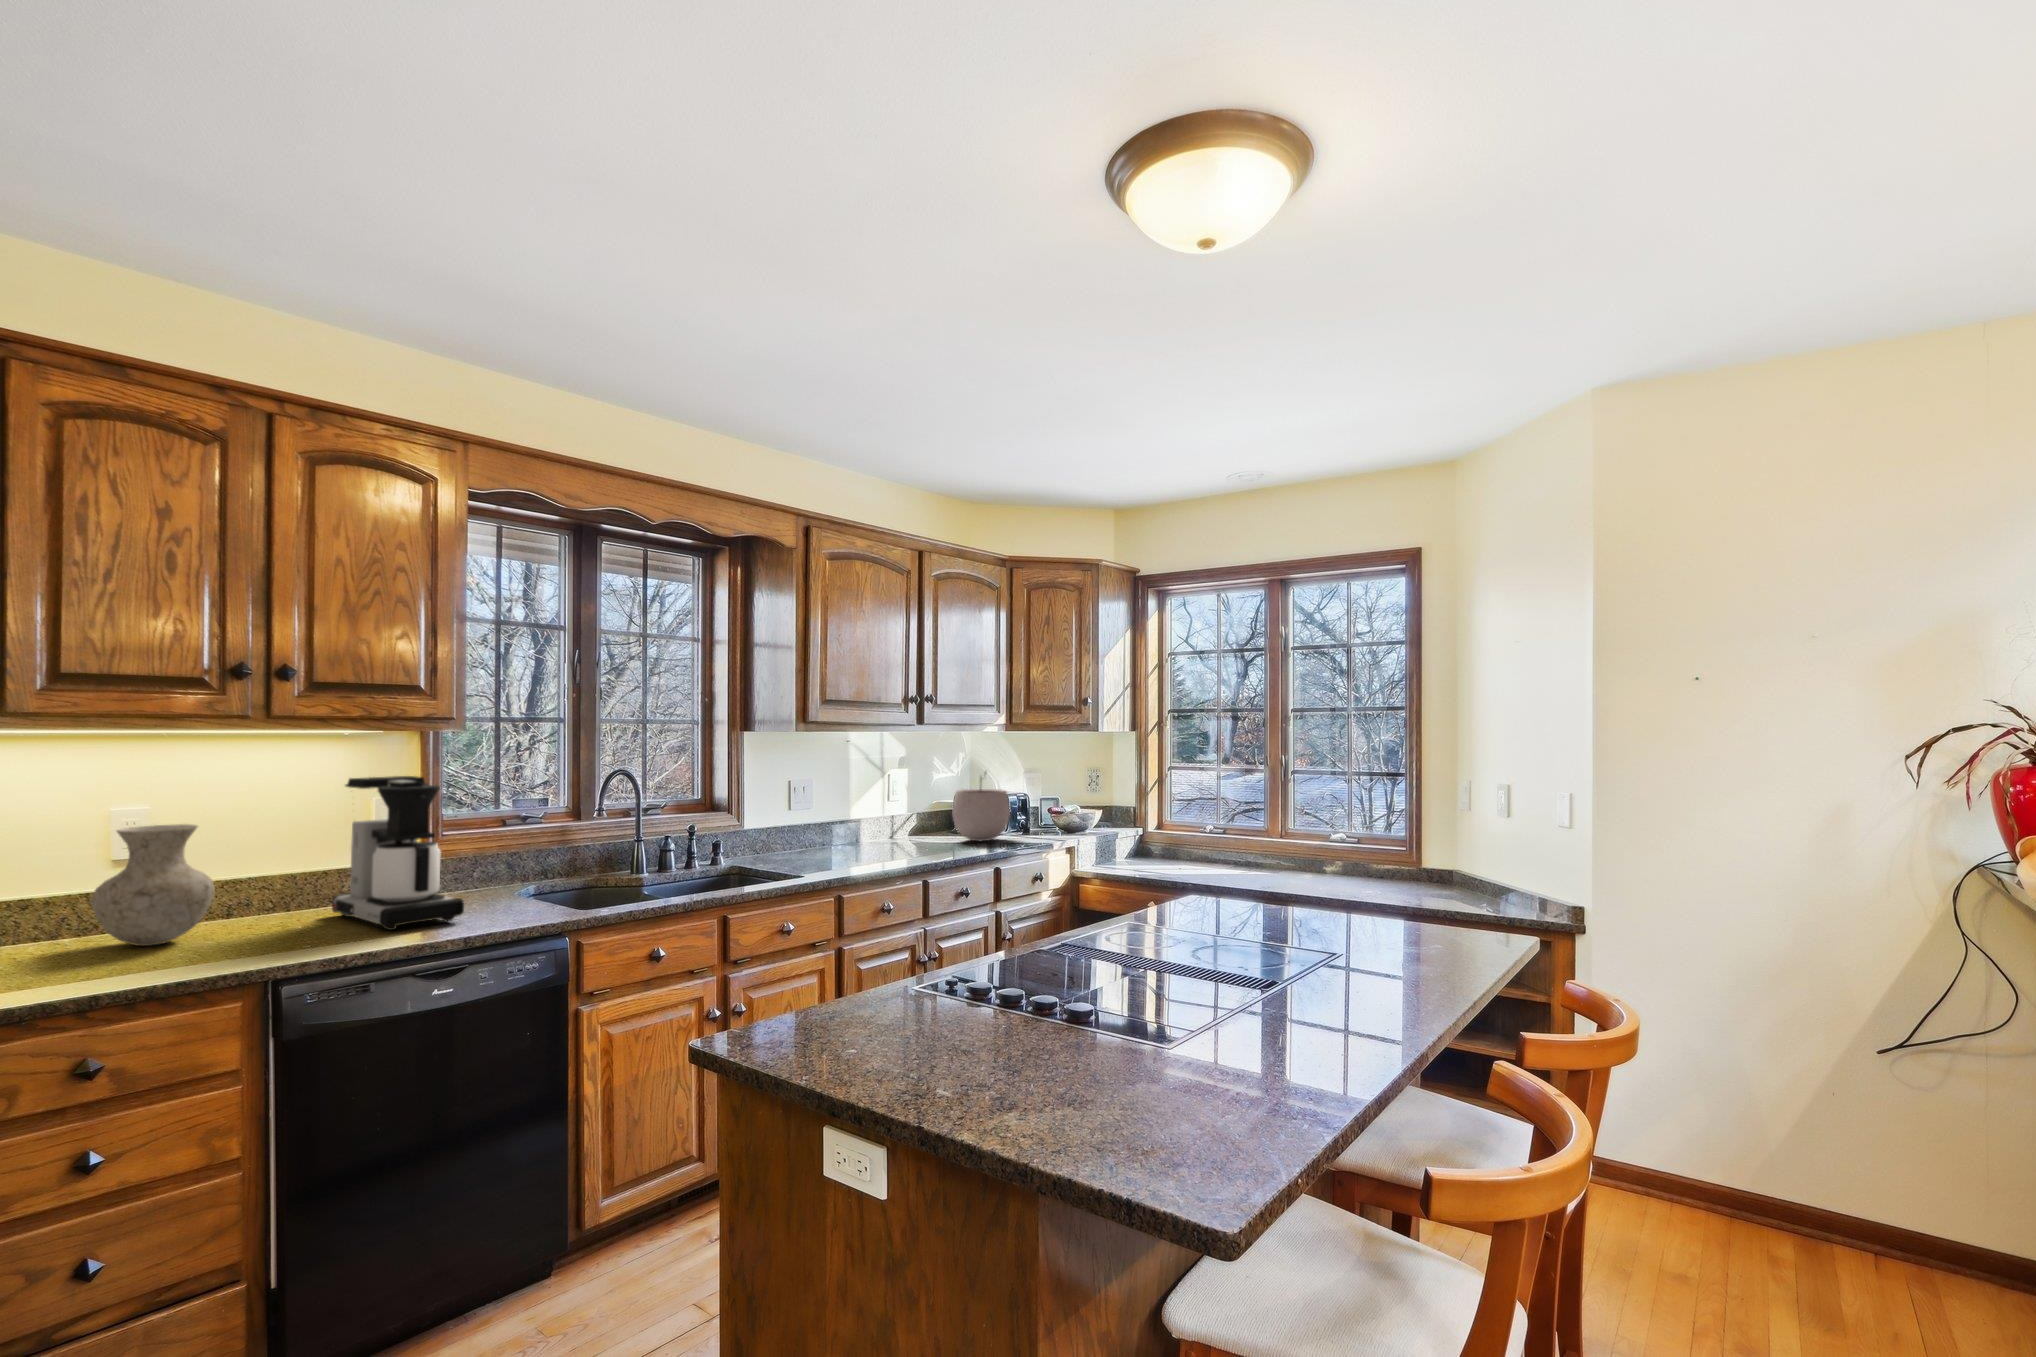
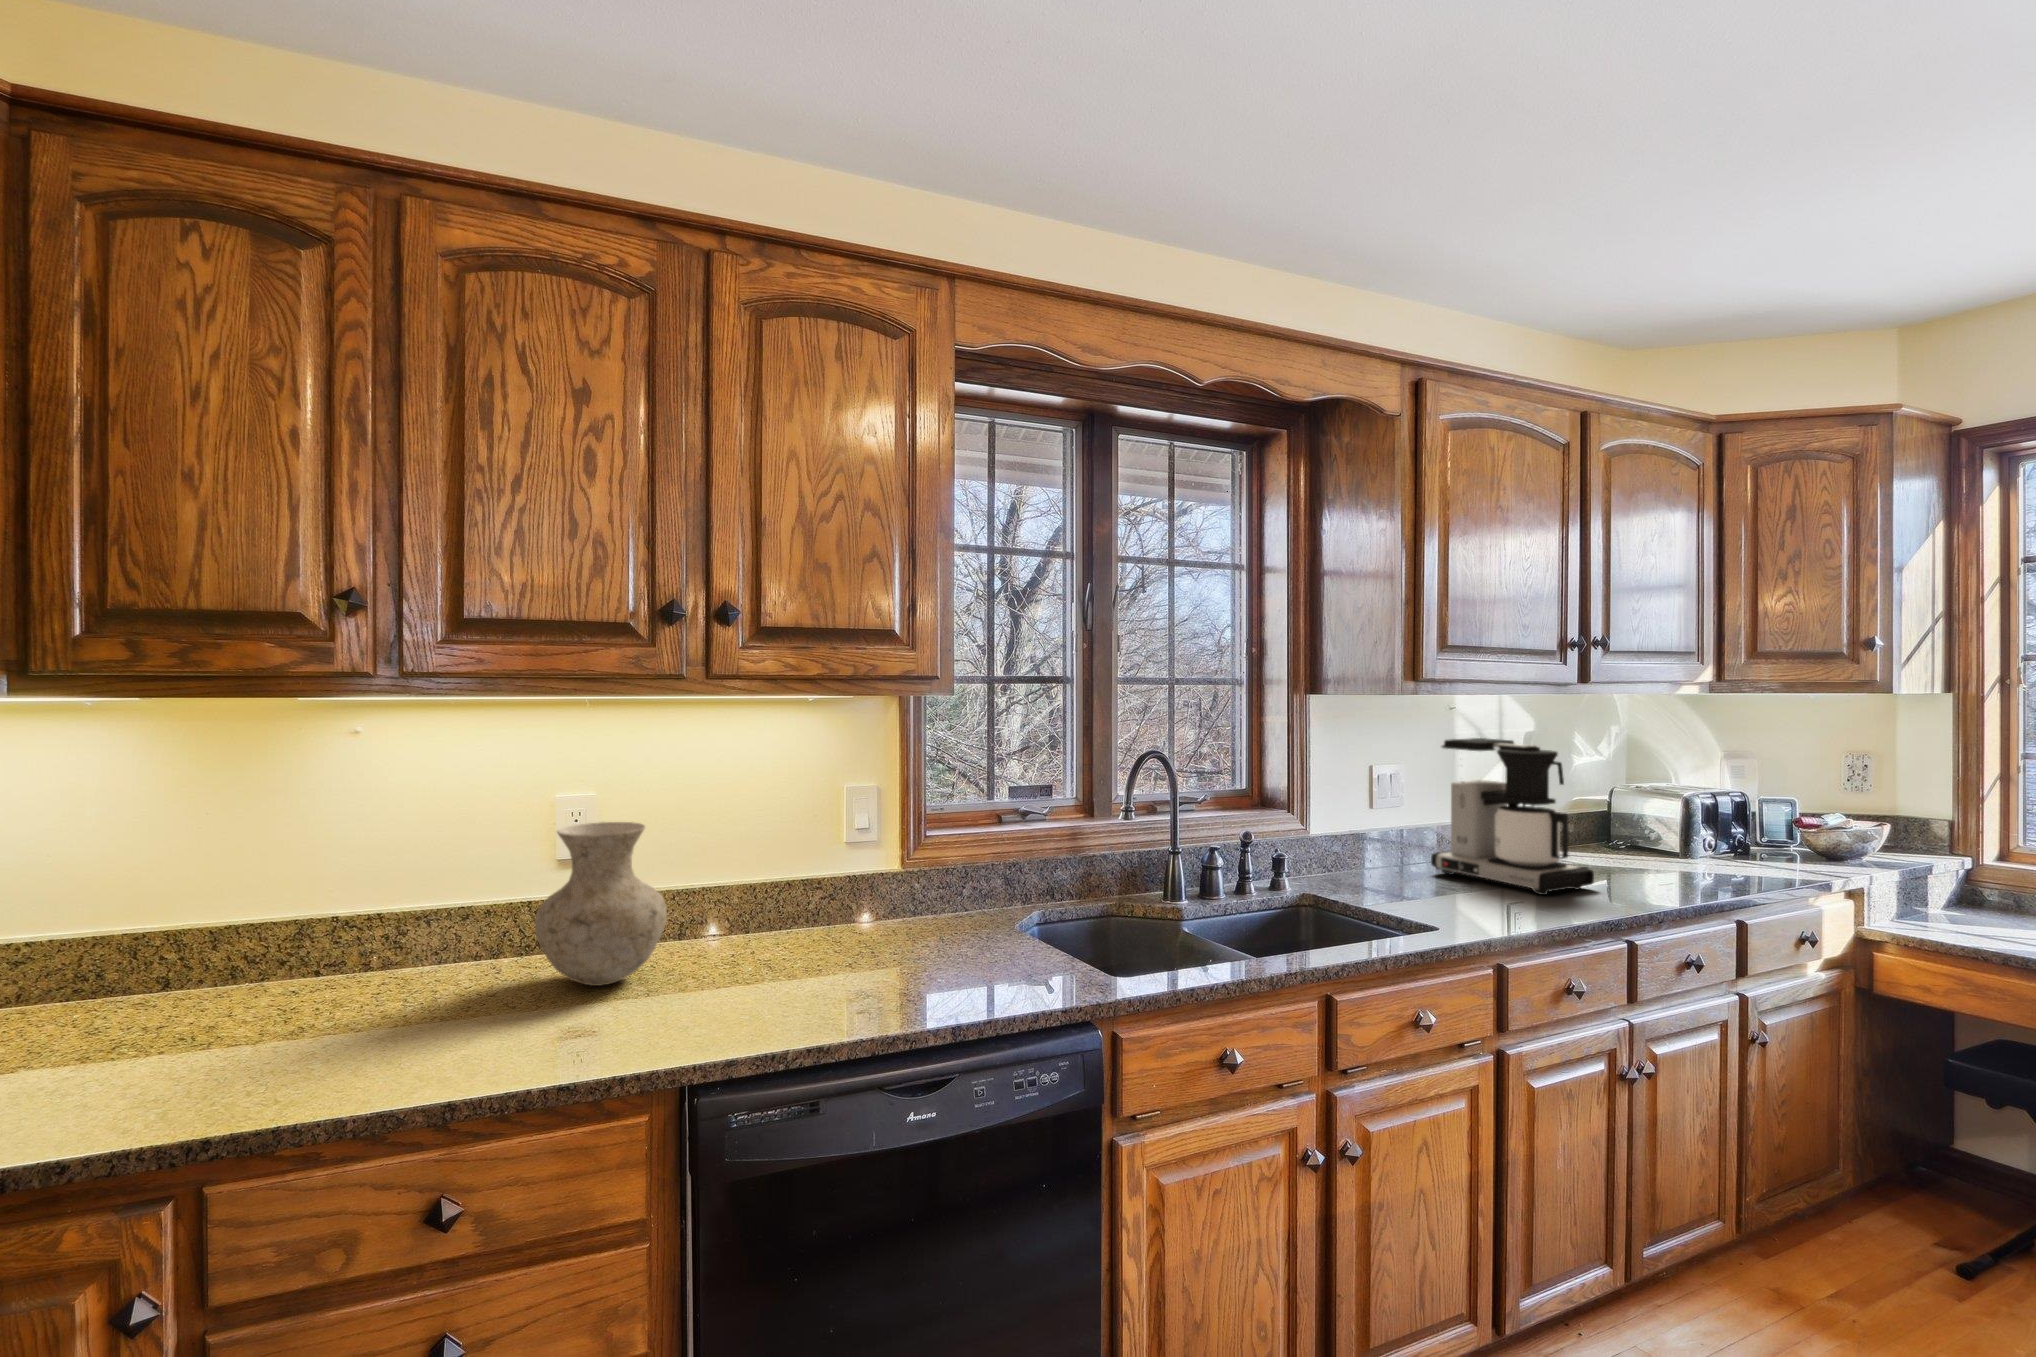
coffee maker: present [332,776,464,930] -> present [1431,738,1594,895]
plant pot: present [952,779,1010,841] -> none [1627,754,1739,873]

